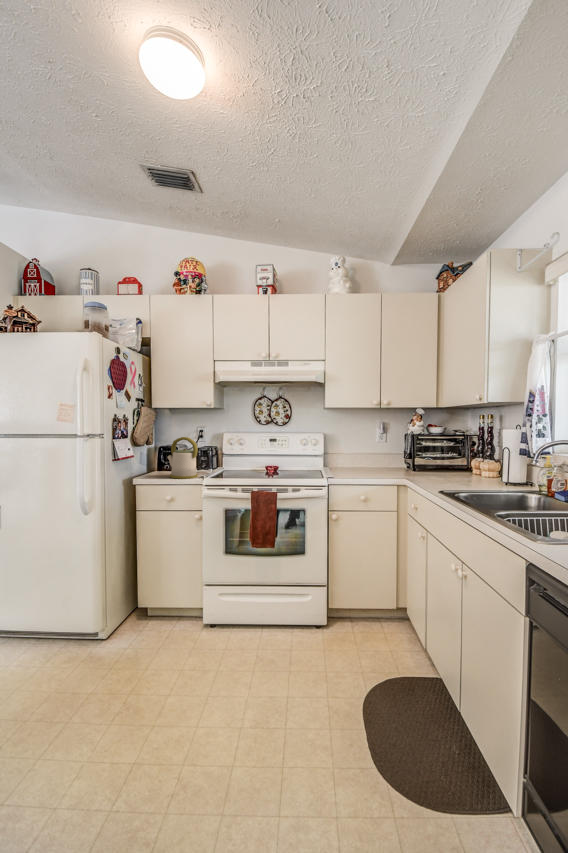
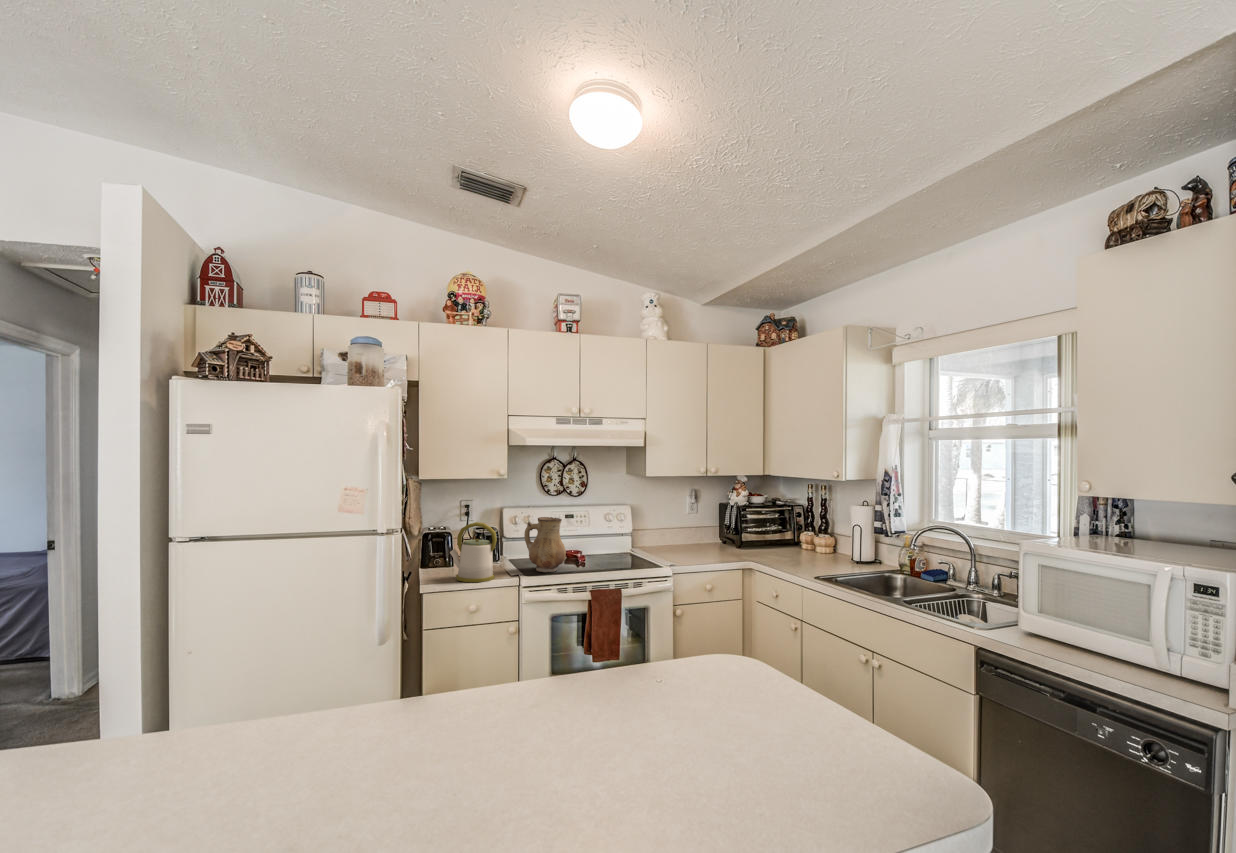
ceramic pitcher: none [225,436,254,476] -> present [524,517,566,572]

